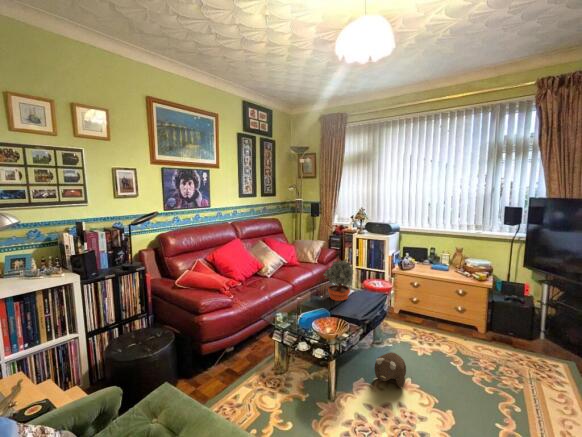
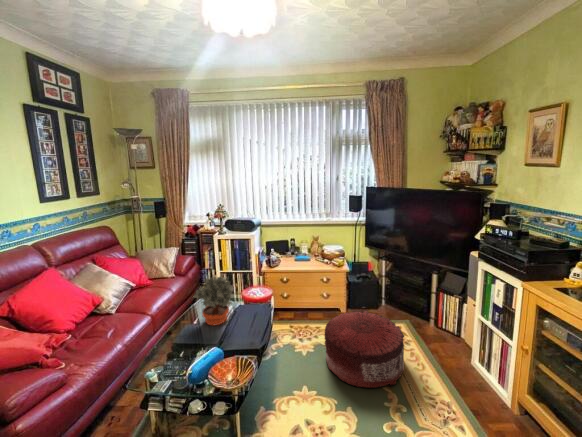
pouf: none [439,324,540,410] -> present [325,311,404,388]
plush toy: present [375,352,406,388] -> none [274,368,306,408]

